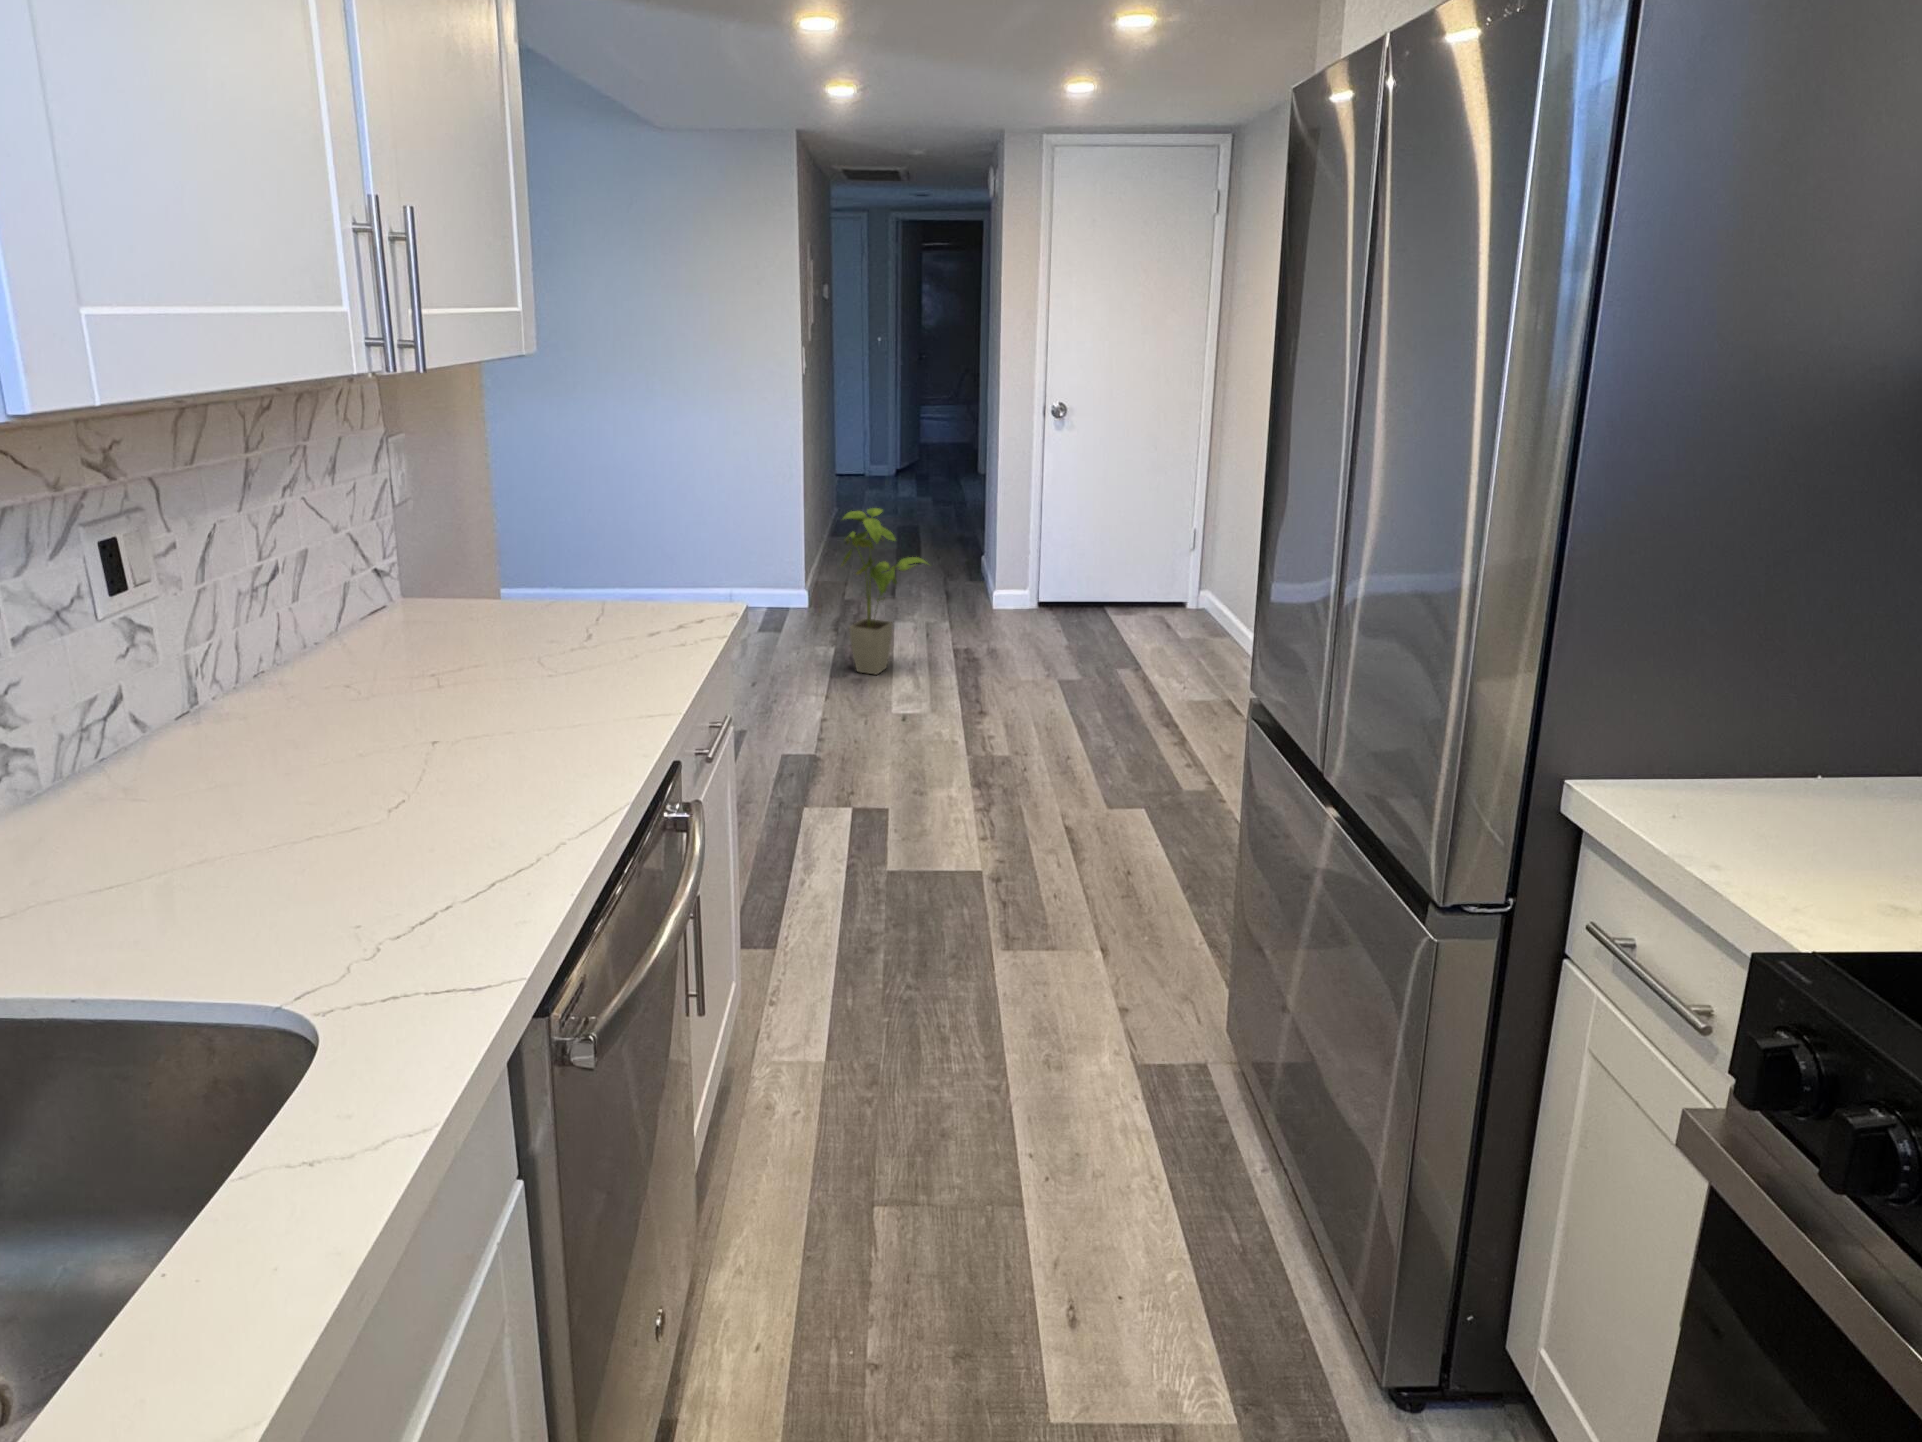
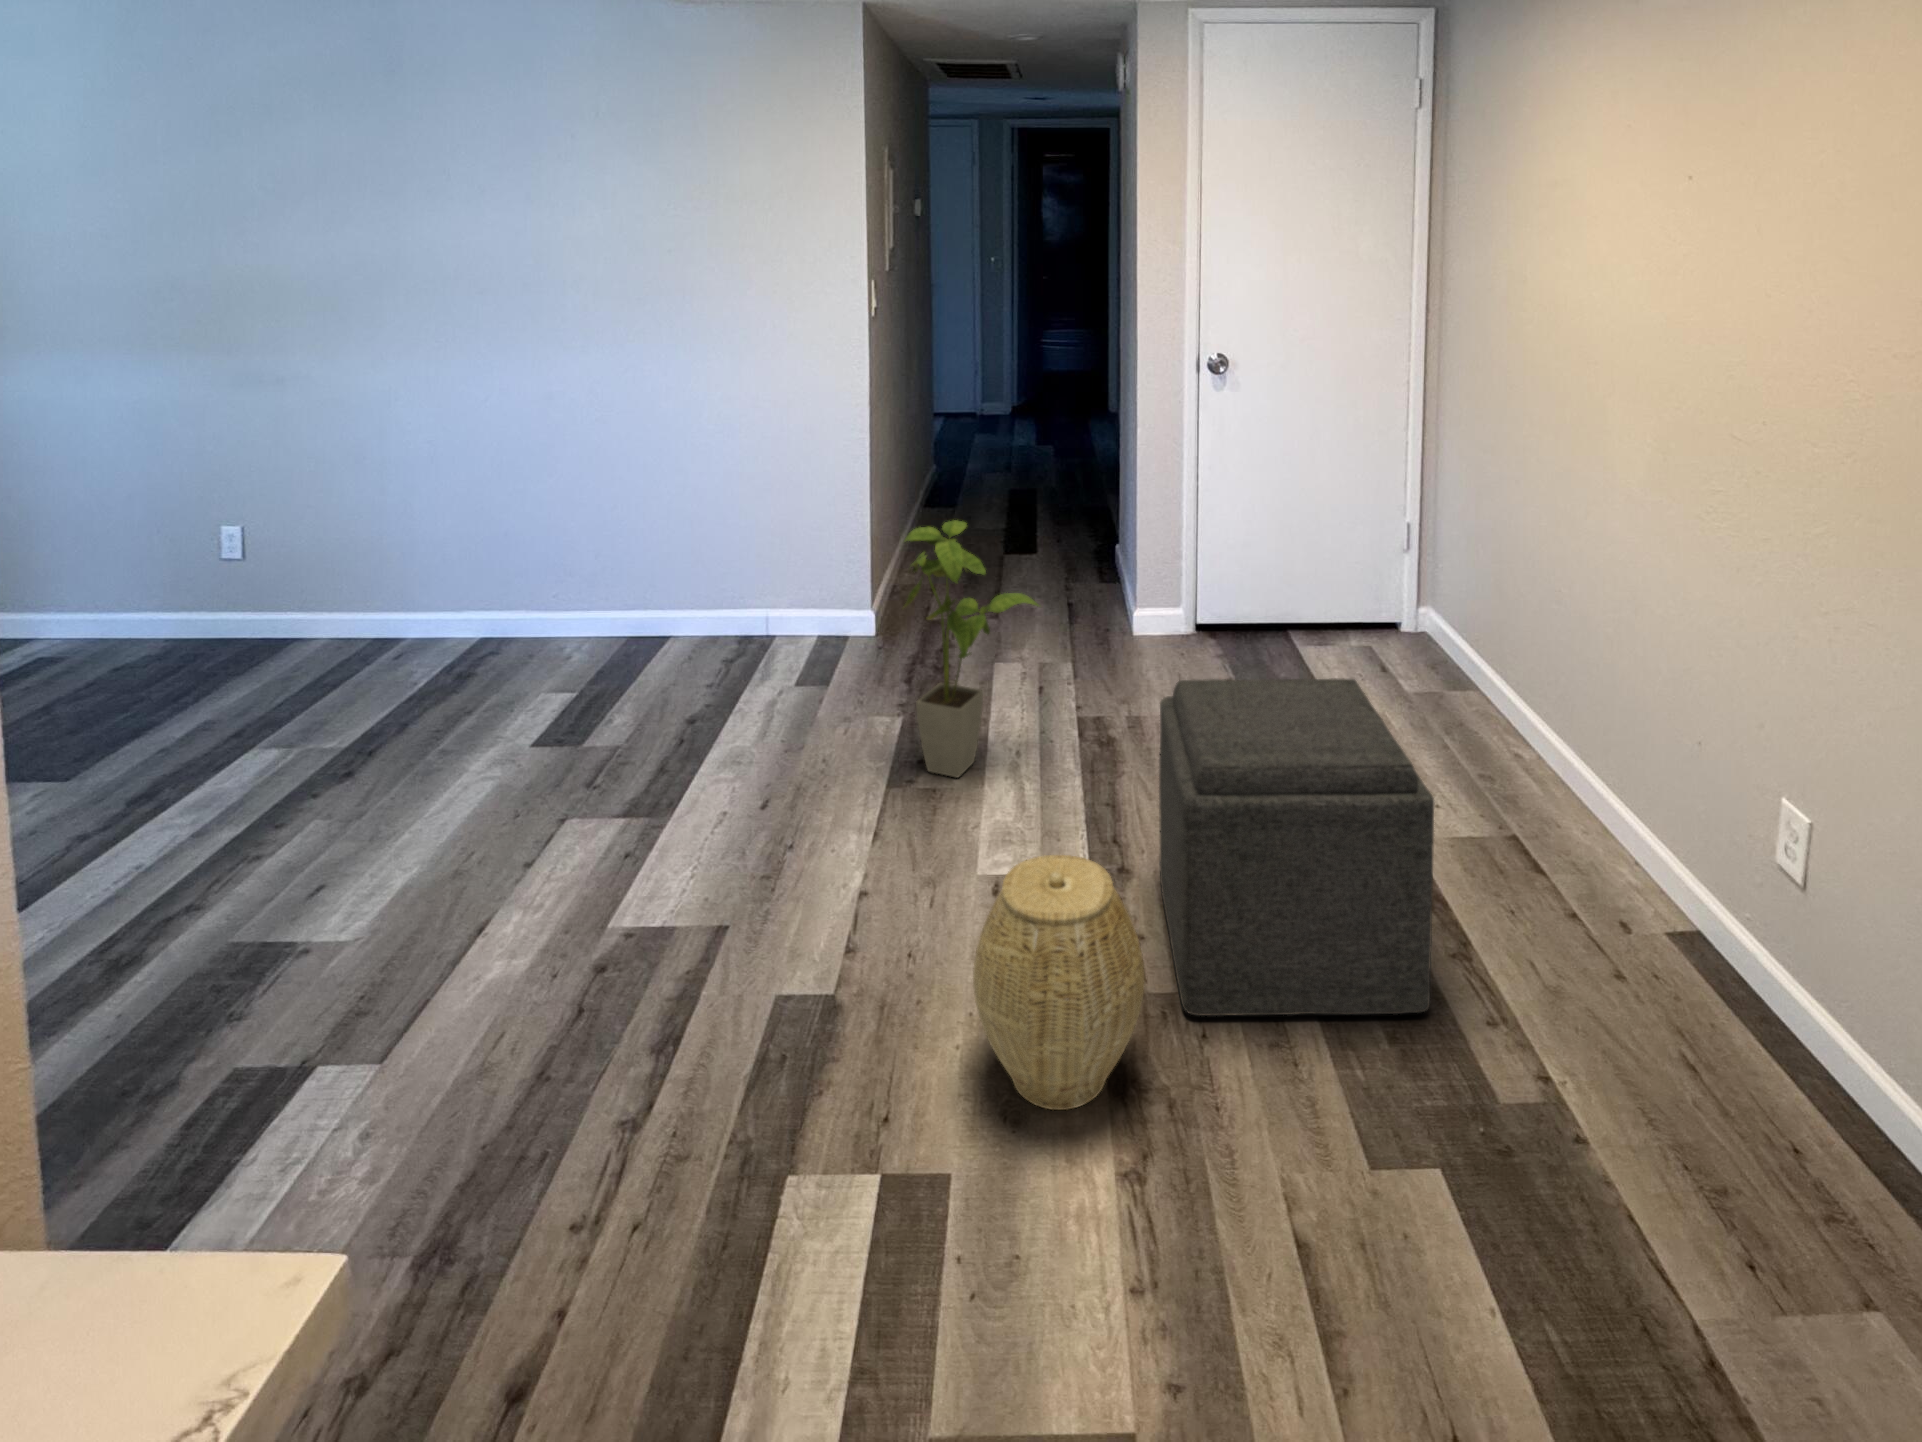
ottoman: none [1004,594,1162,763] -> present [1159,679,1434,1016]
woven basket: none [898,670,992,792] -> present [973,855,1145,1110]

